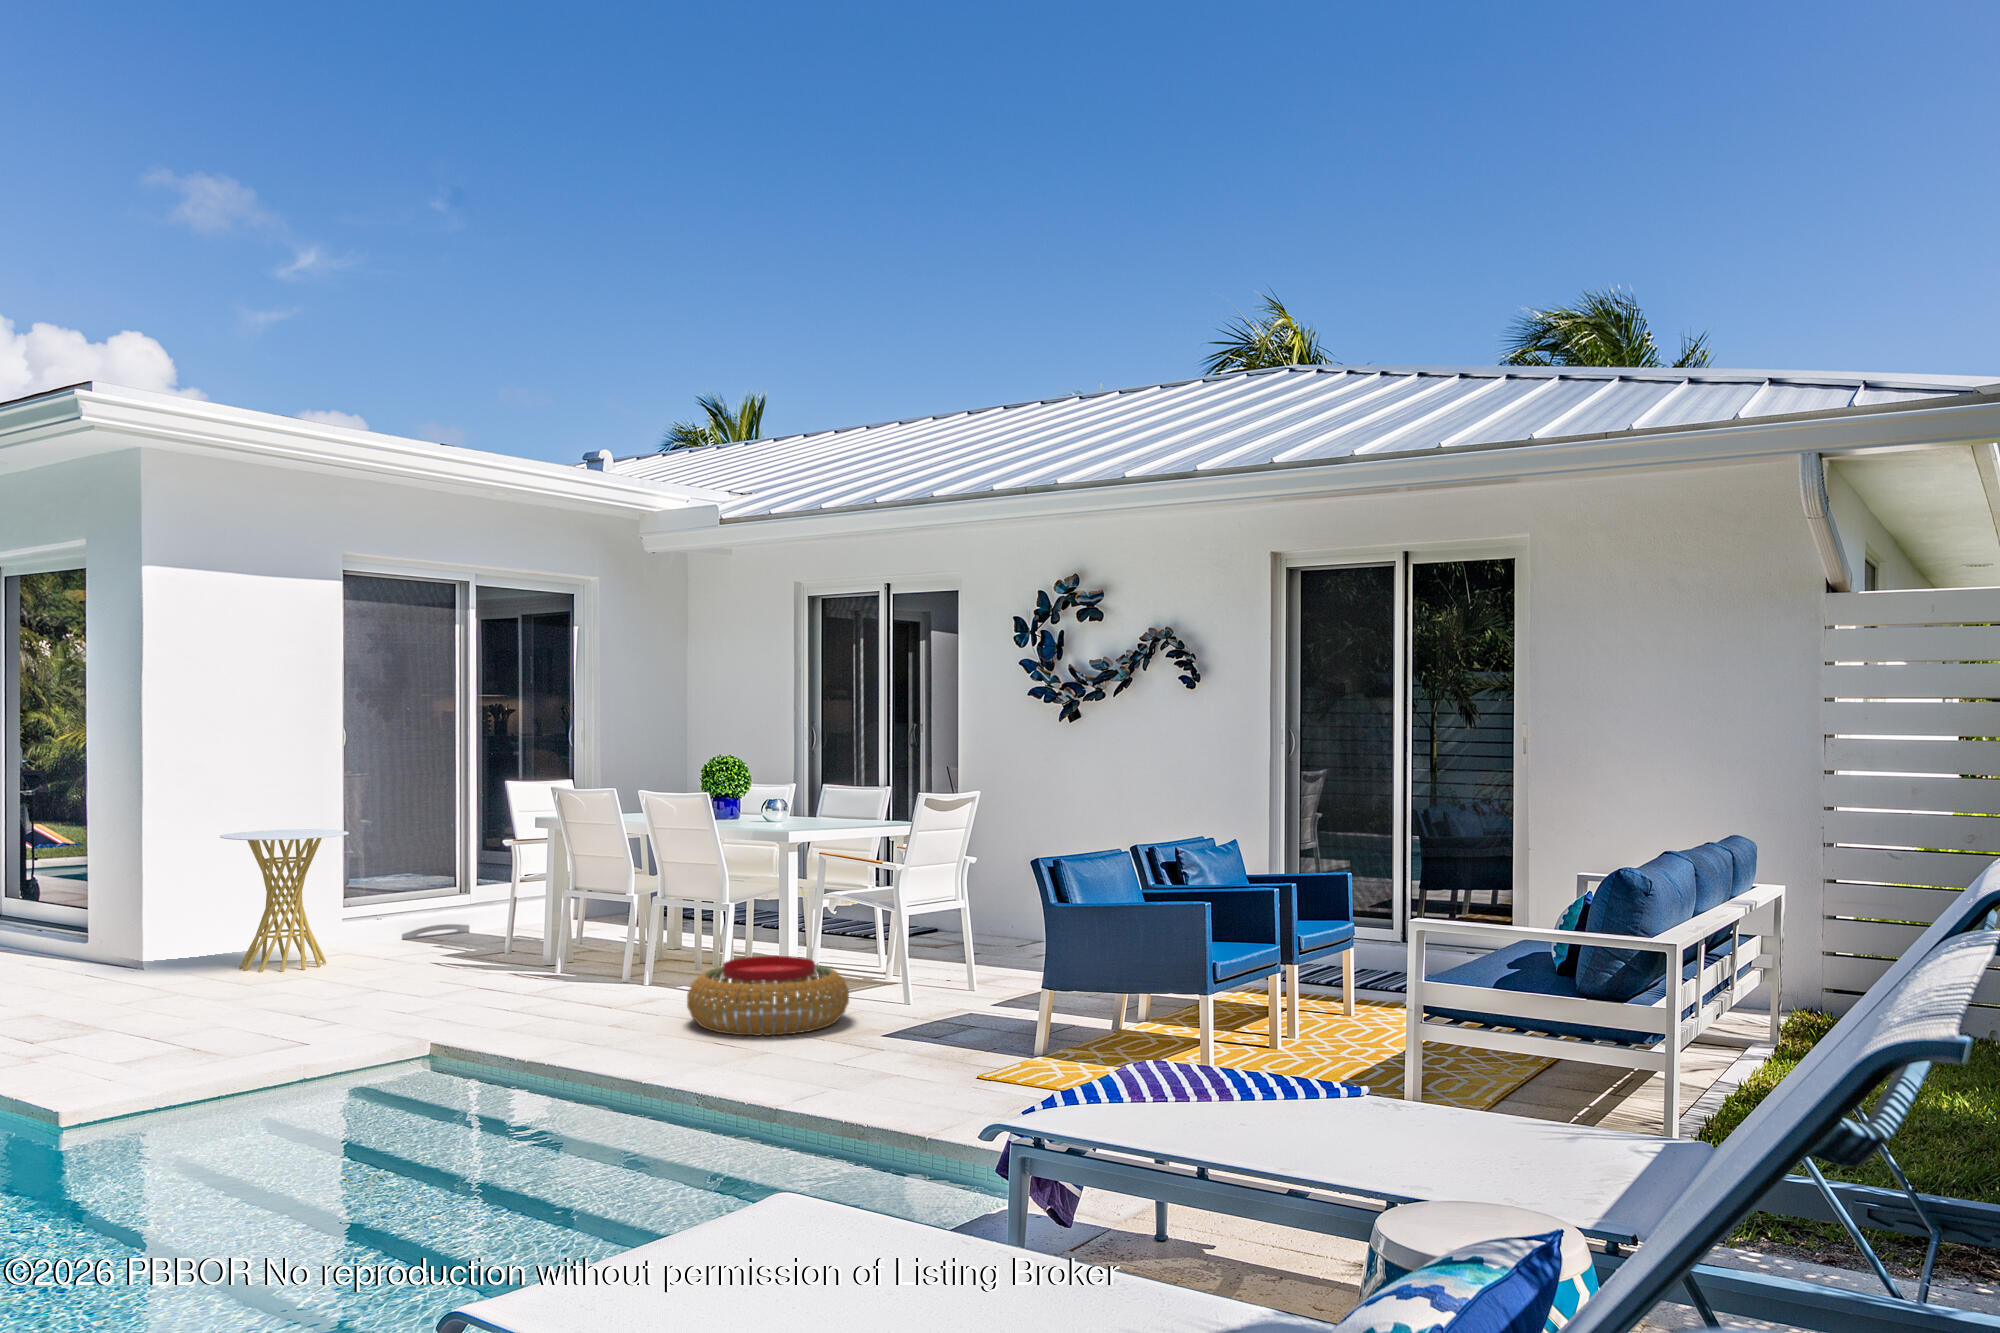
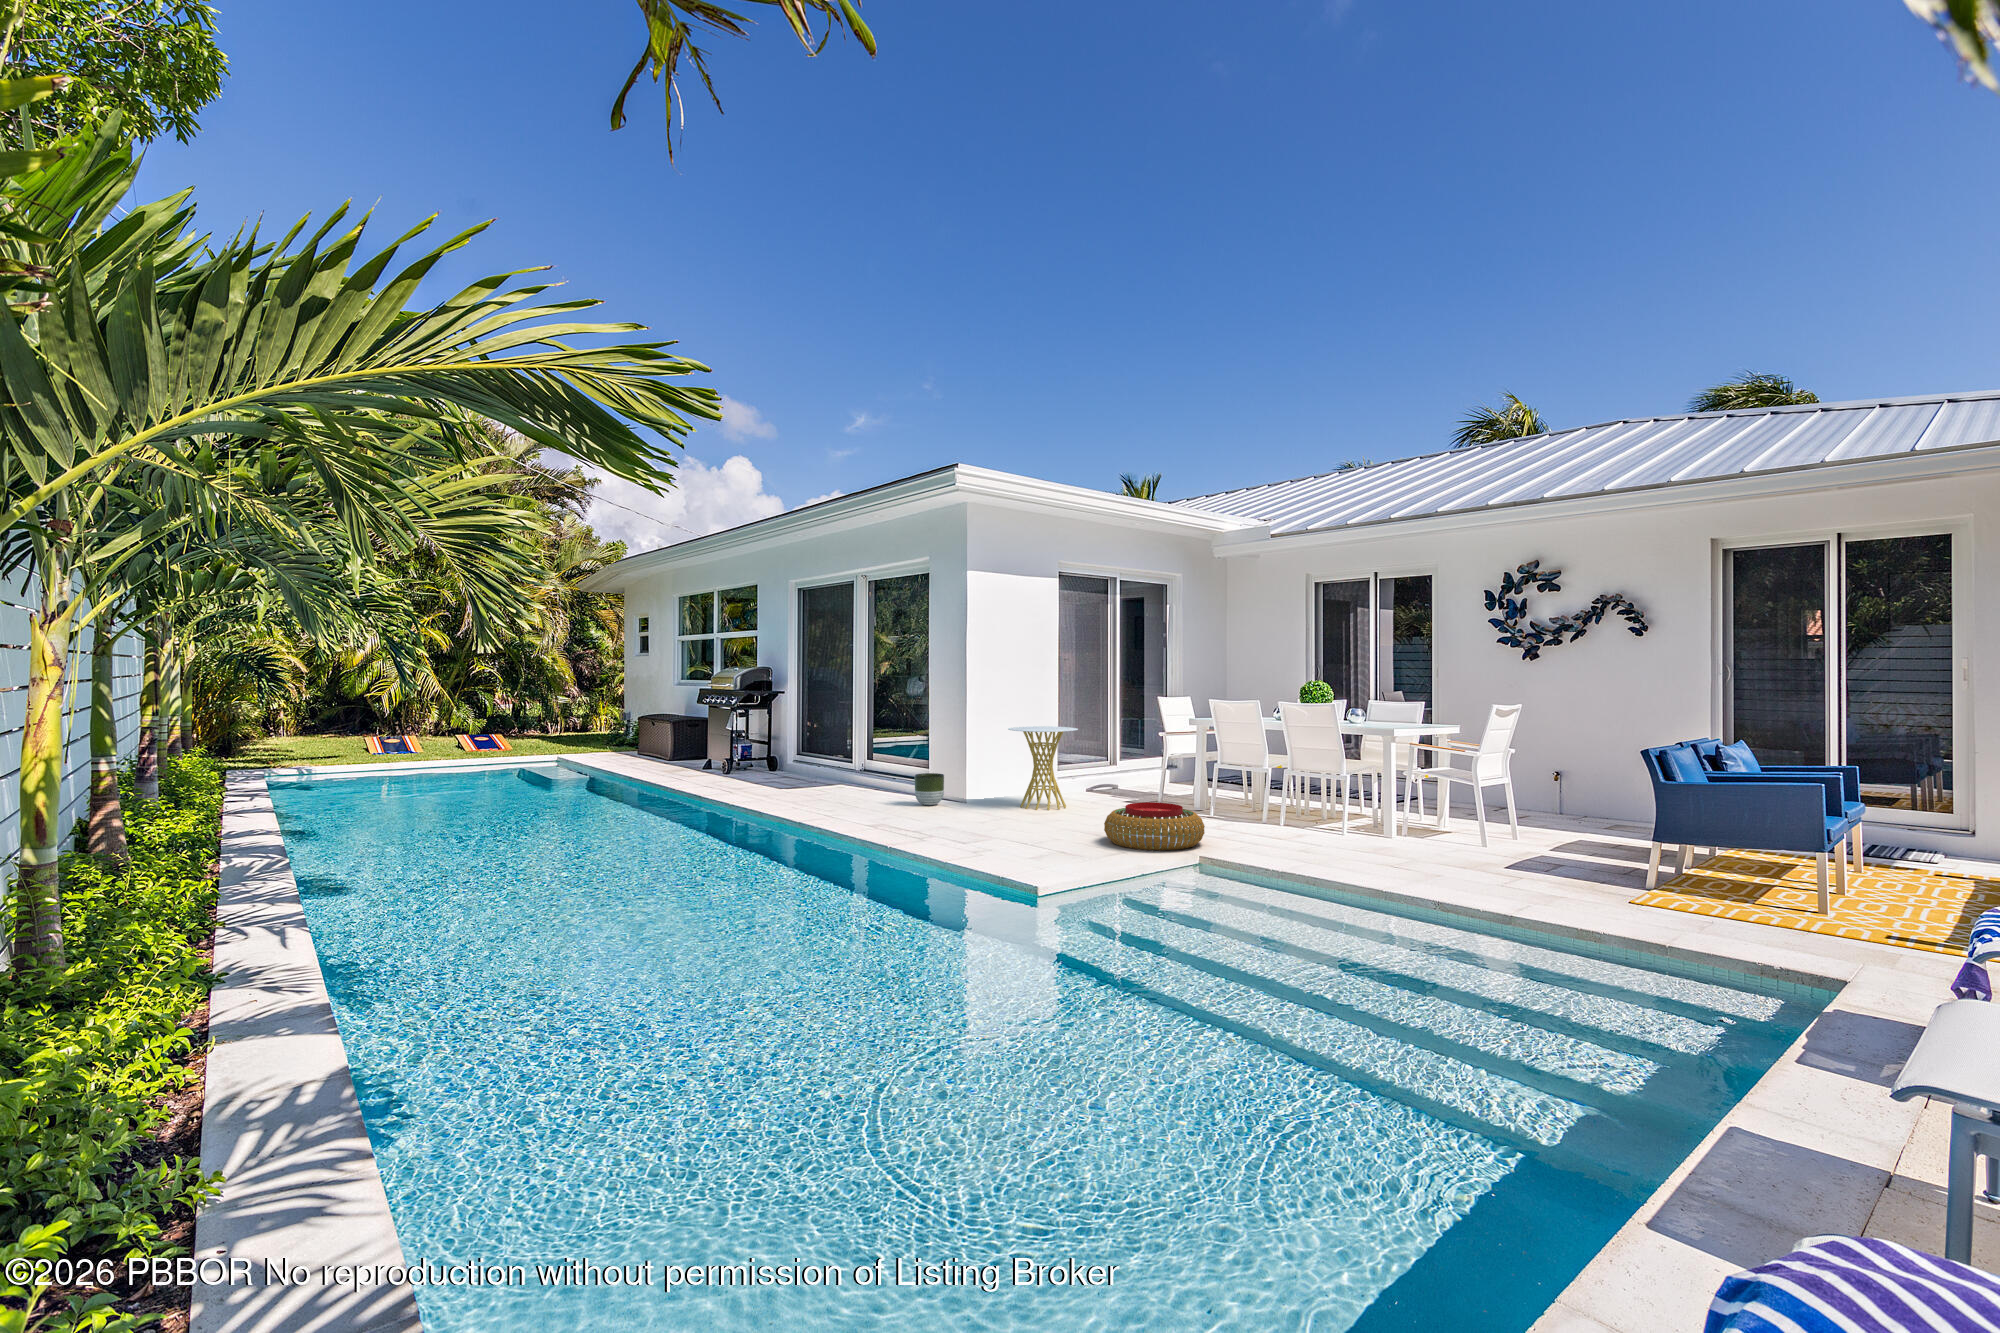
planter: none [44,914,104,970] -> present [915,773,944,805]
pouf: present [687,956,849,1036] -> present [1104,802,1205,850]

